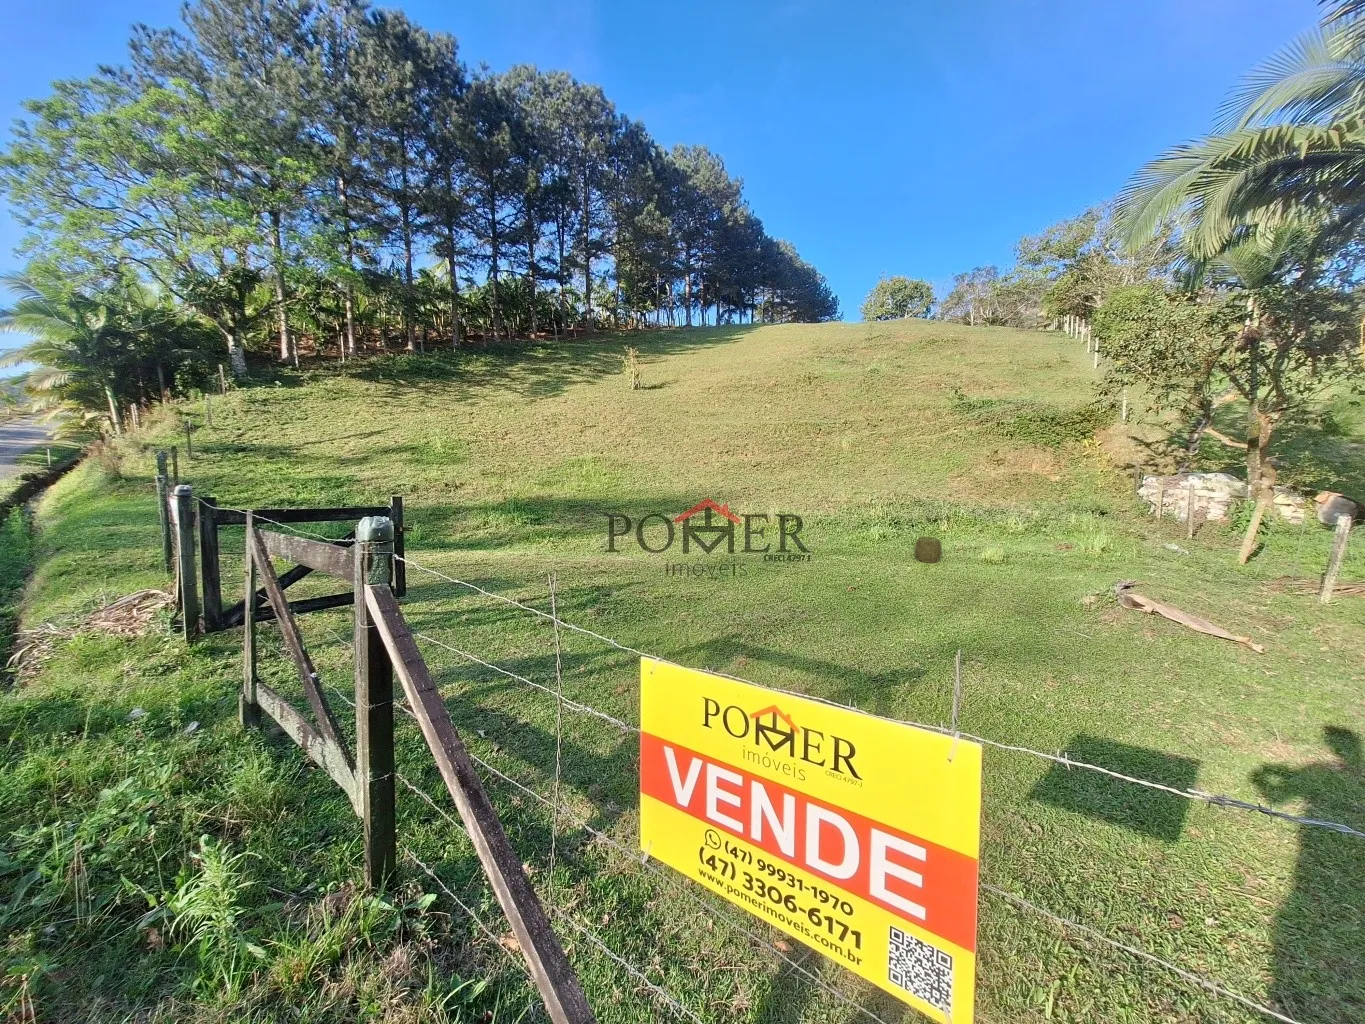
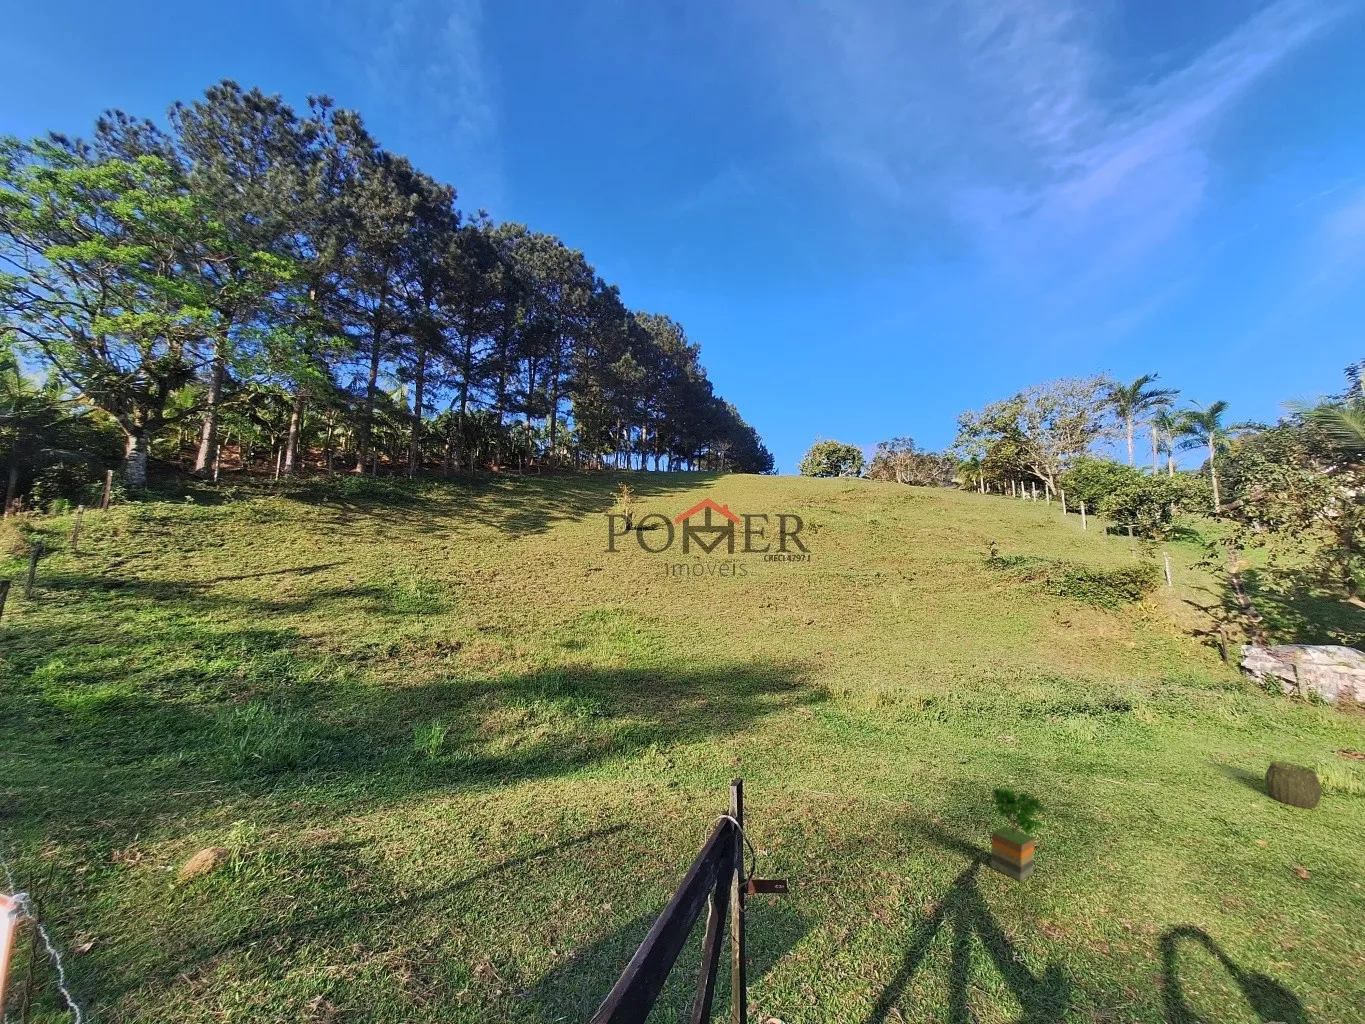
potted tree: none [658,535,688,579] -> present [991,788,1046,881]

